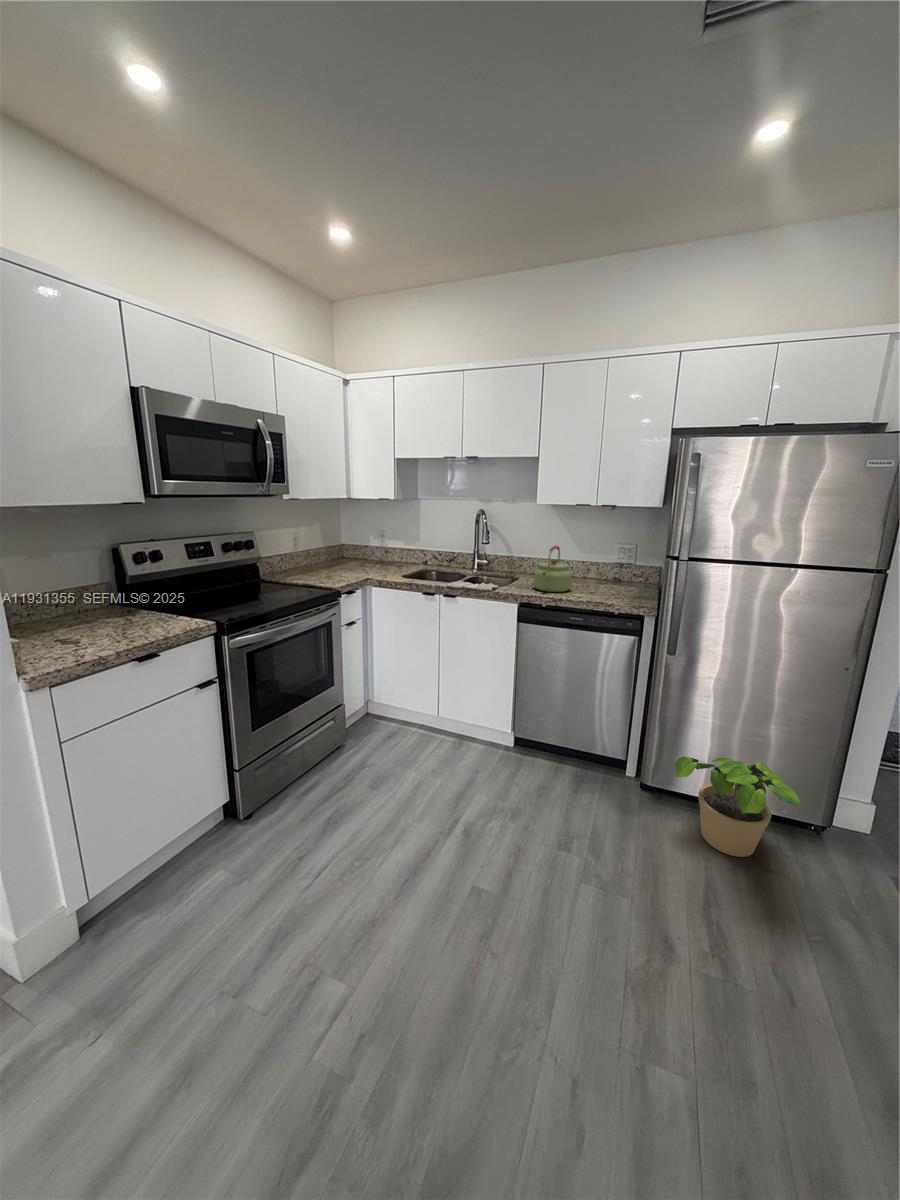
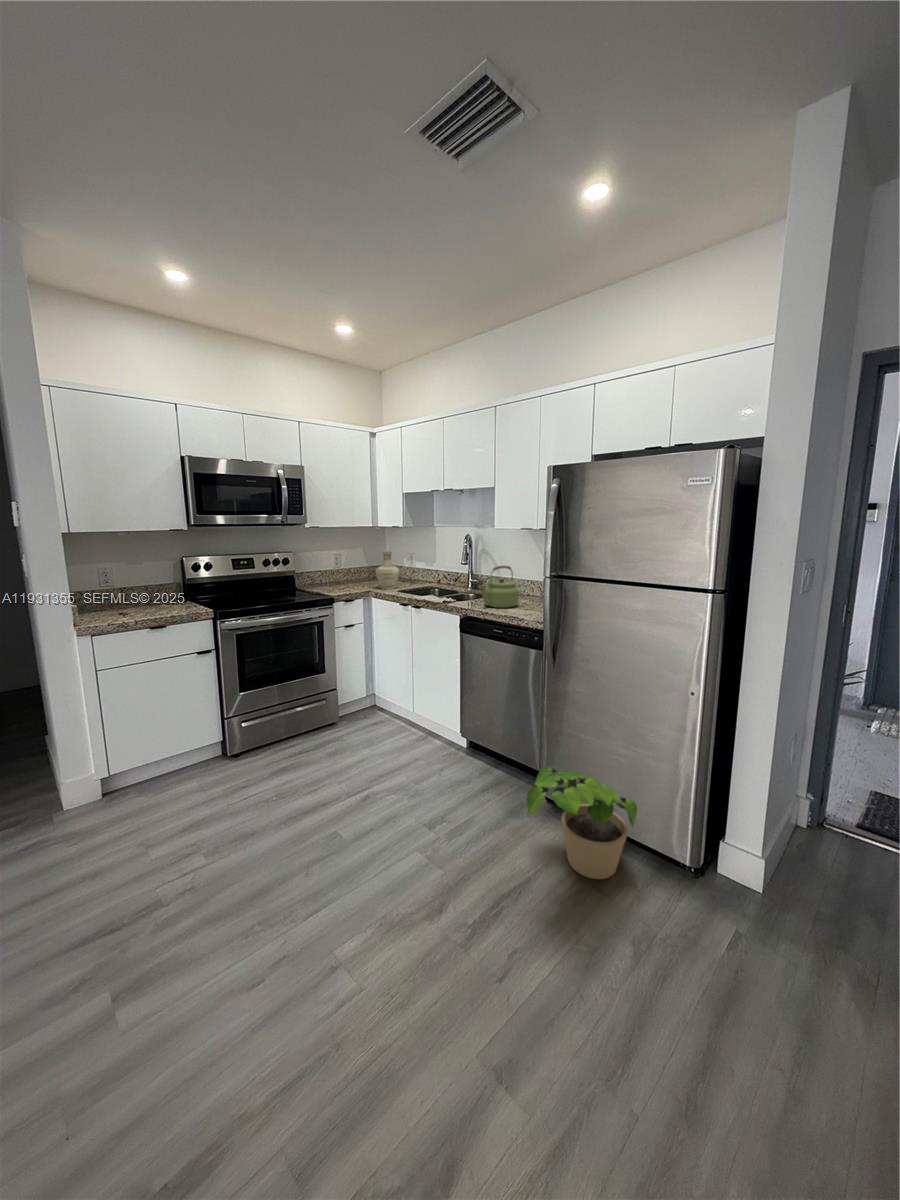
vase: none [361,528,390,575] -> present [376,551,400,589]

